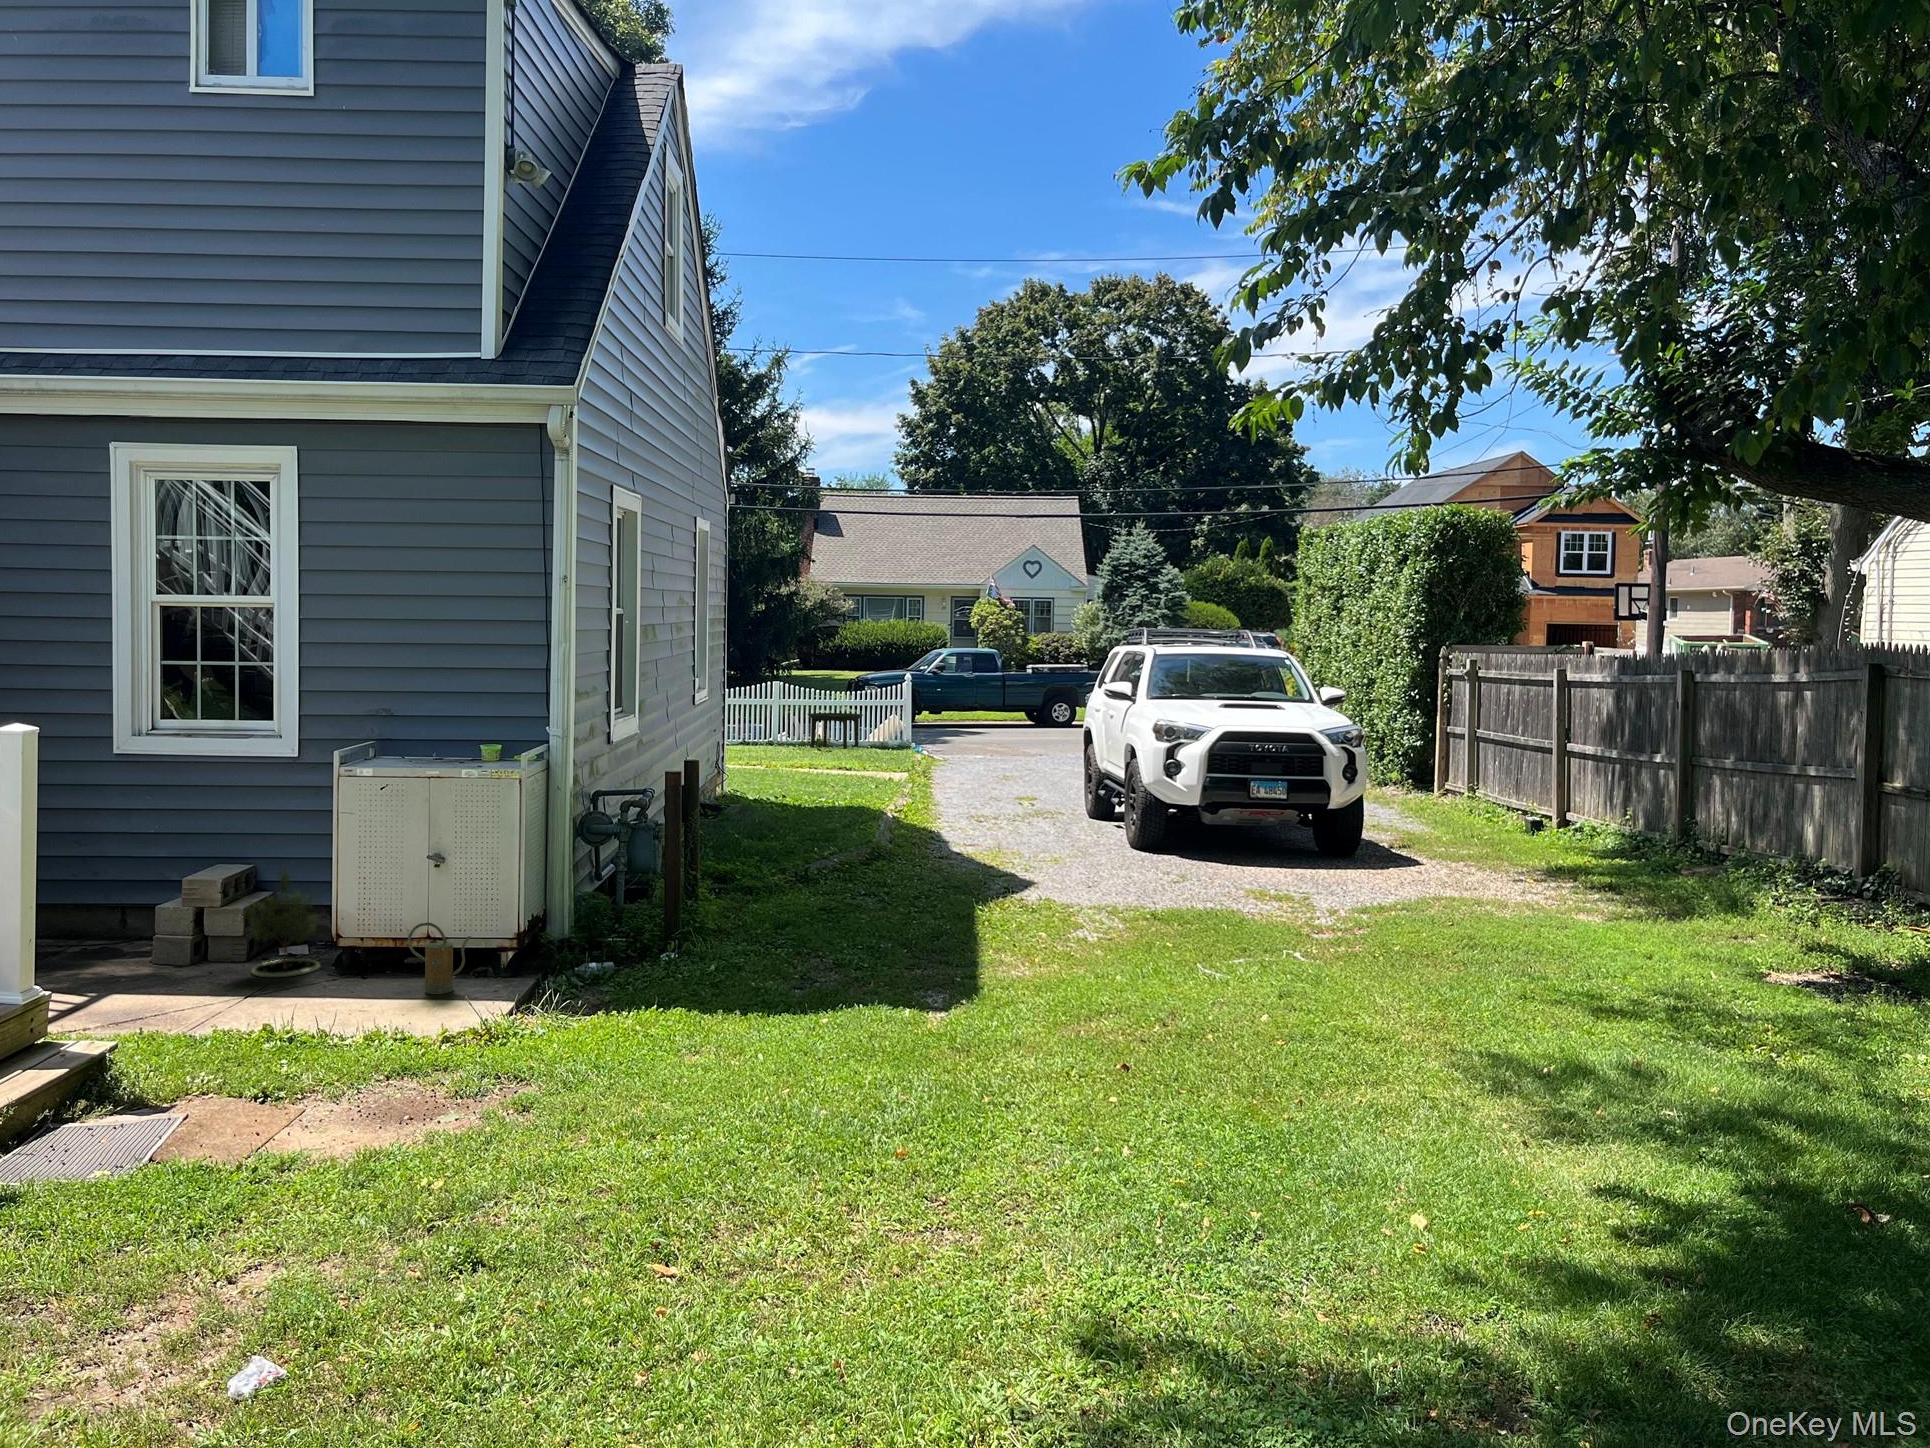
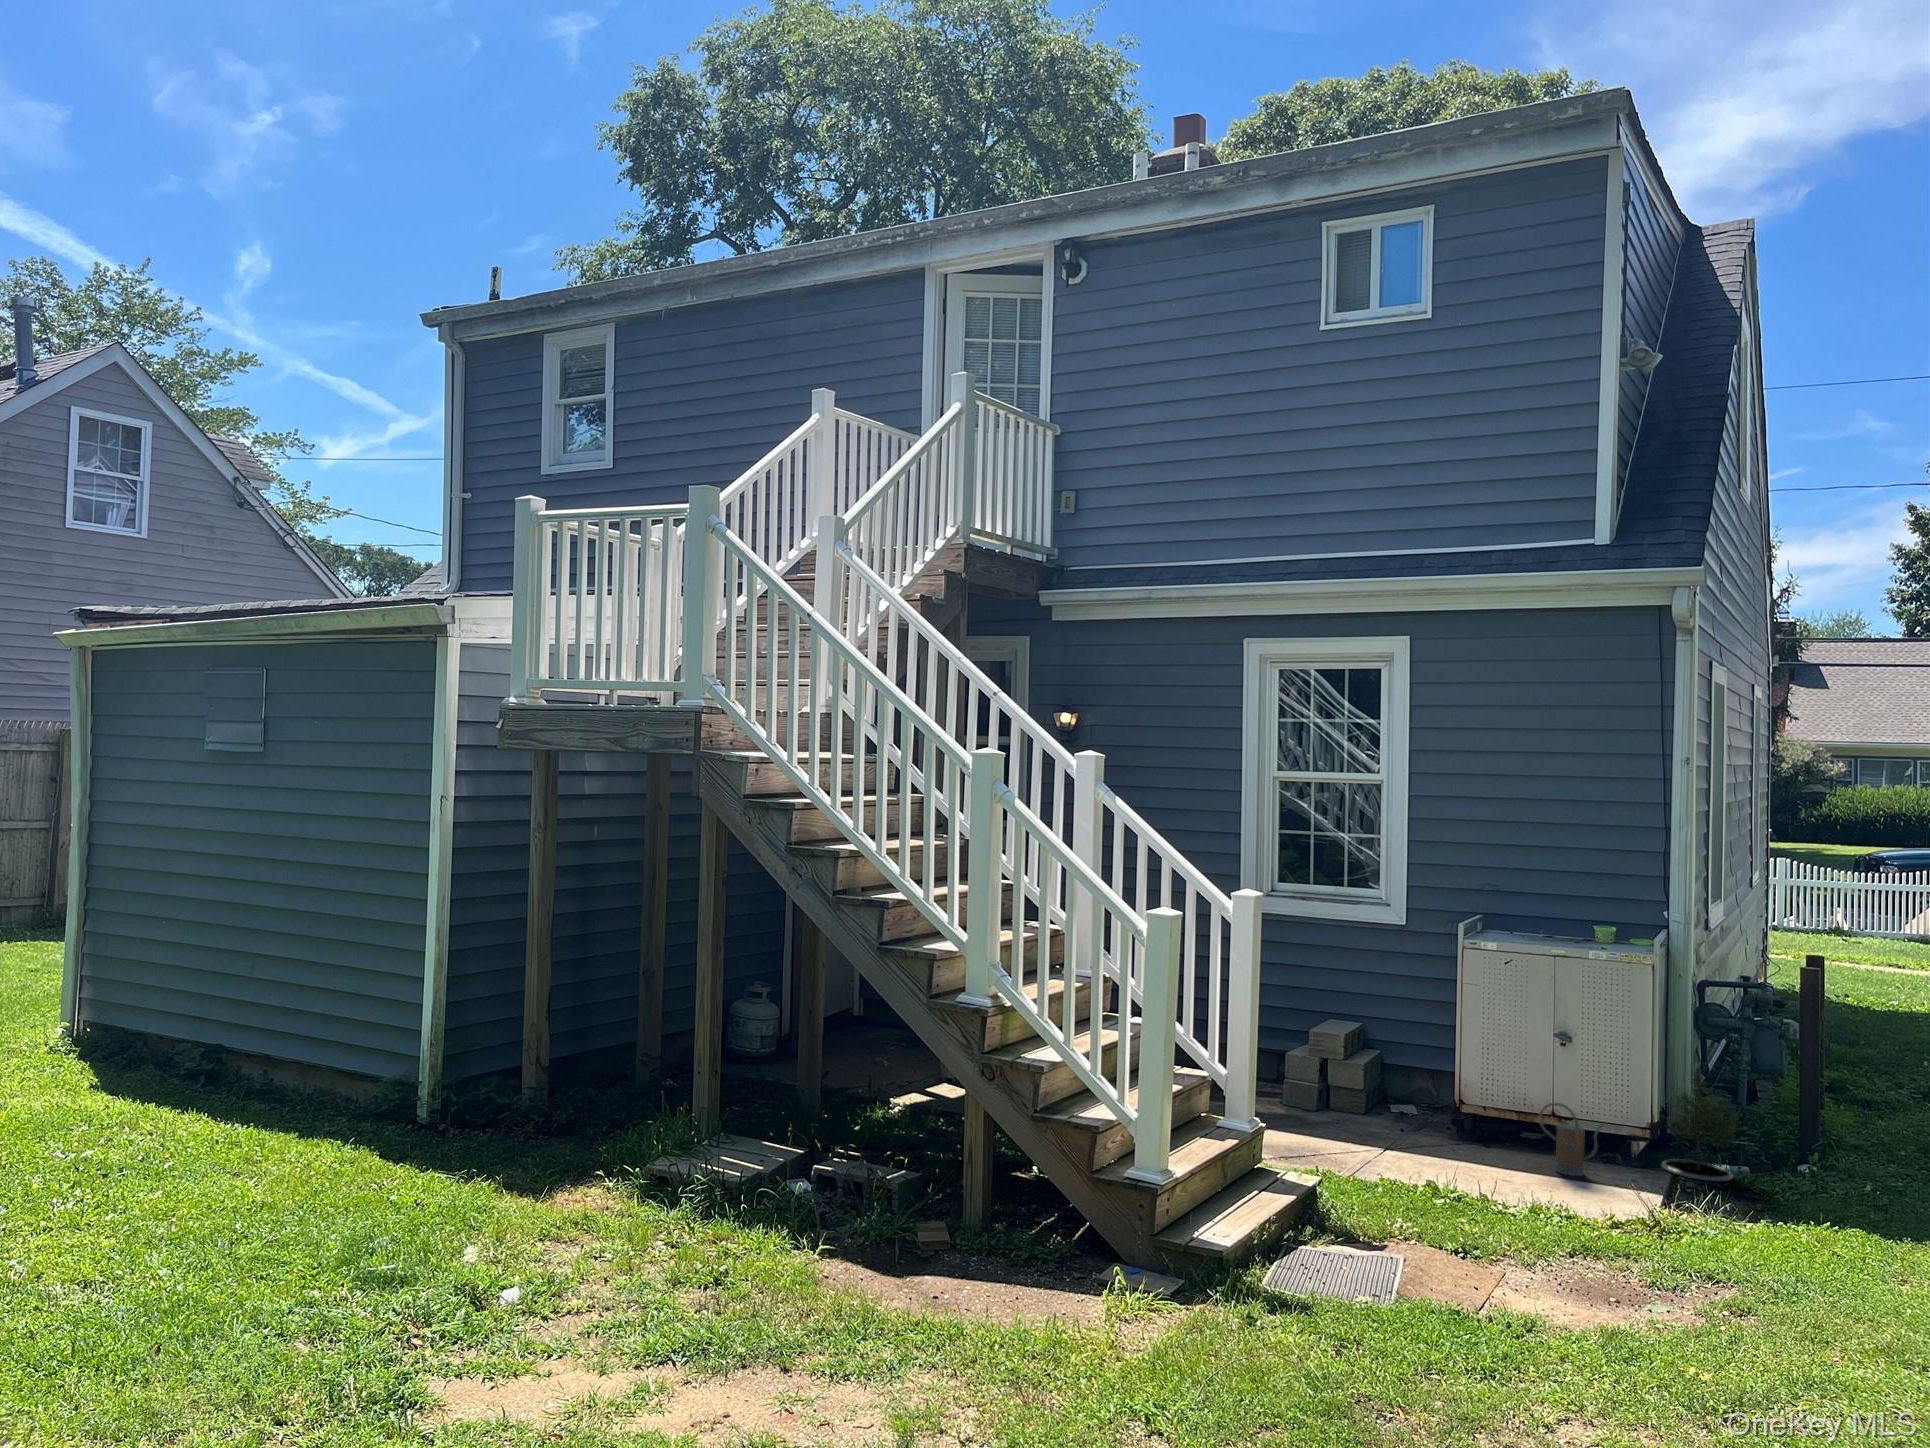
round table: present [808,713,863,749] -> none [1825,893,1909,943]
potted tree: present [246,861,321,977] -> present [1662,1067,1739,1181]

